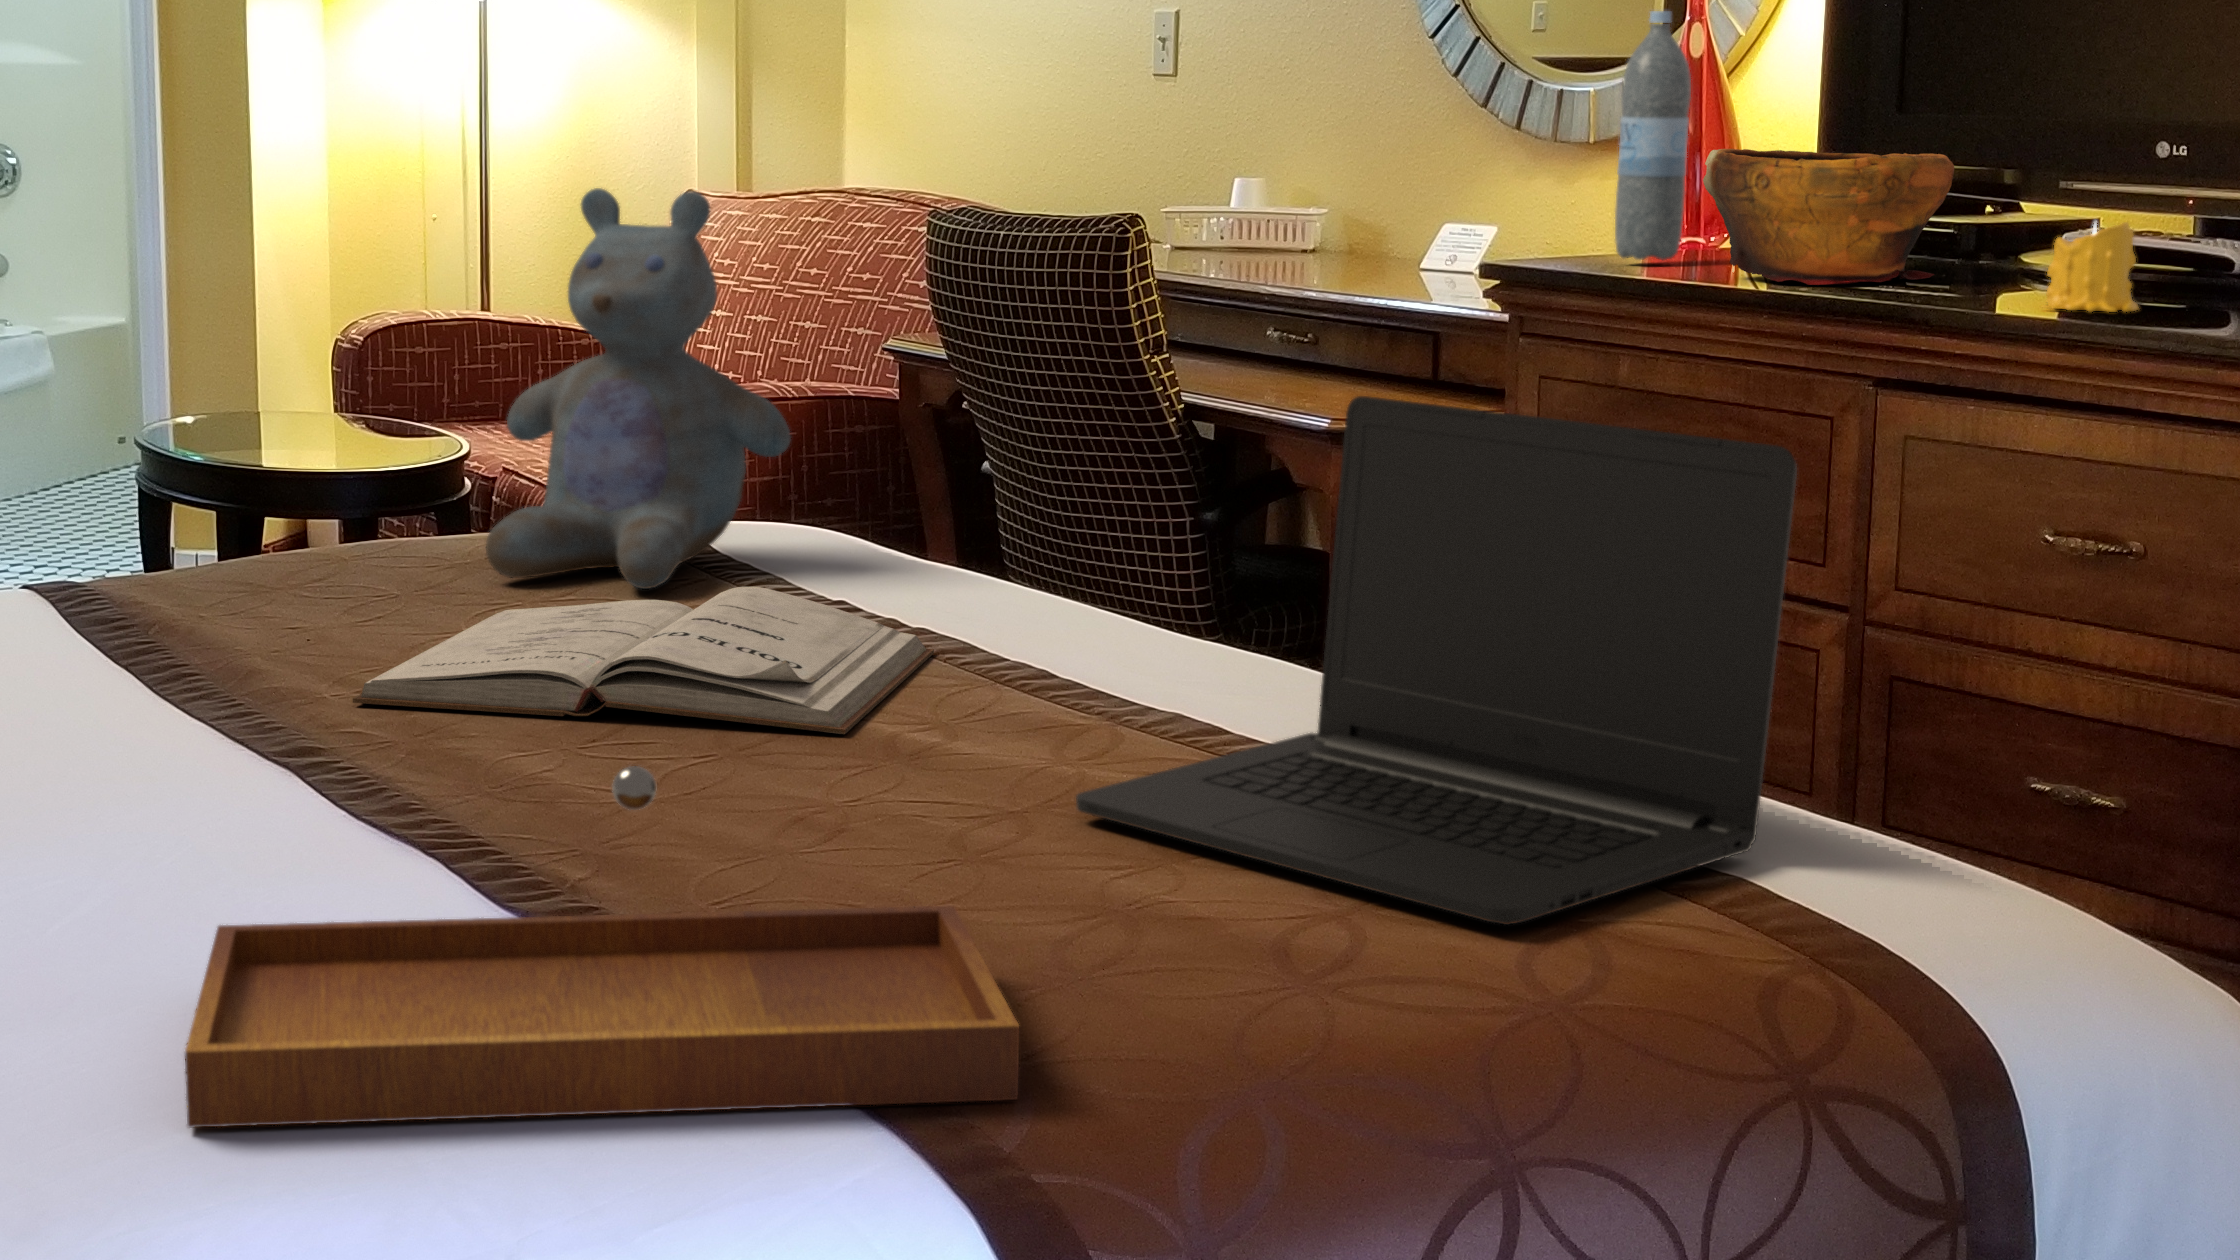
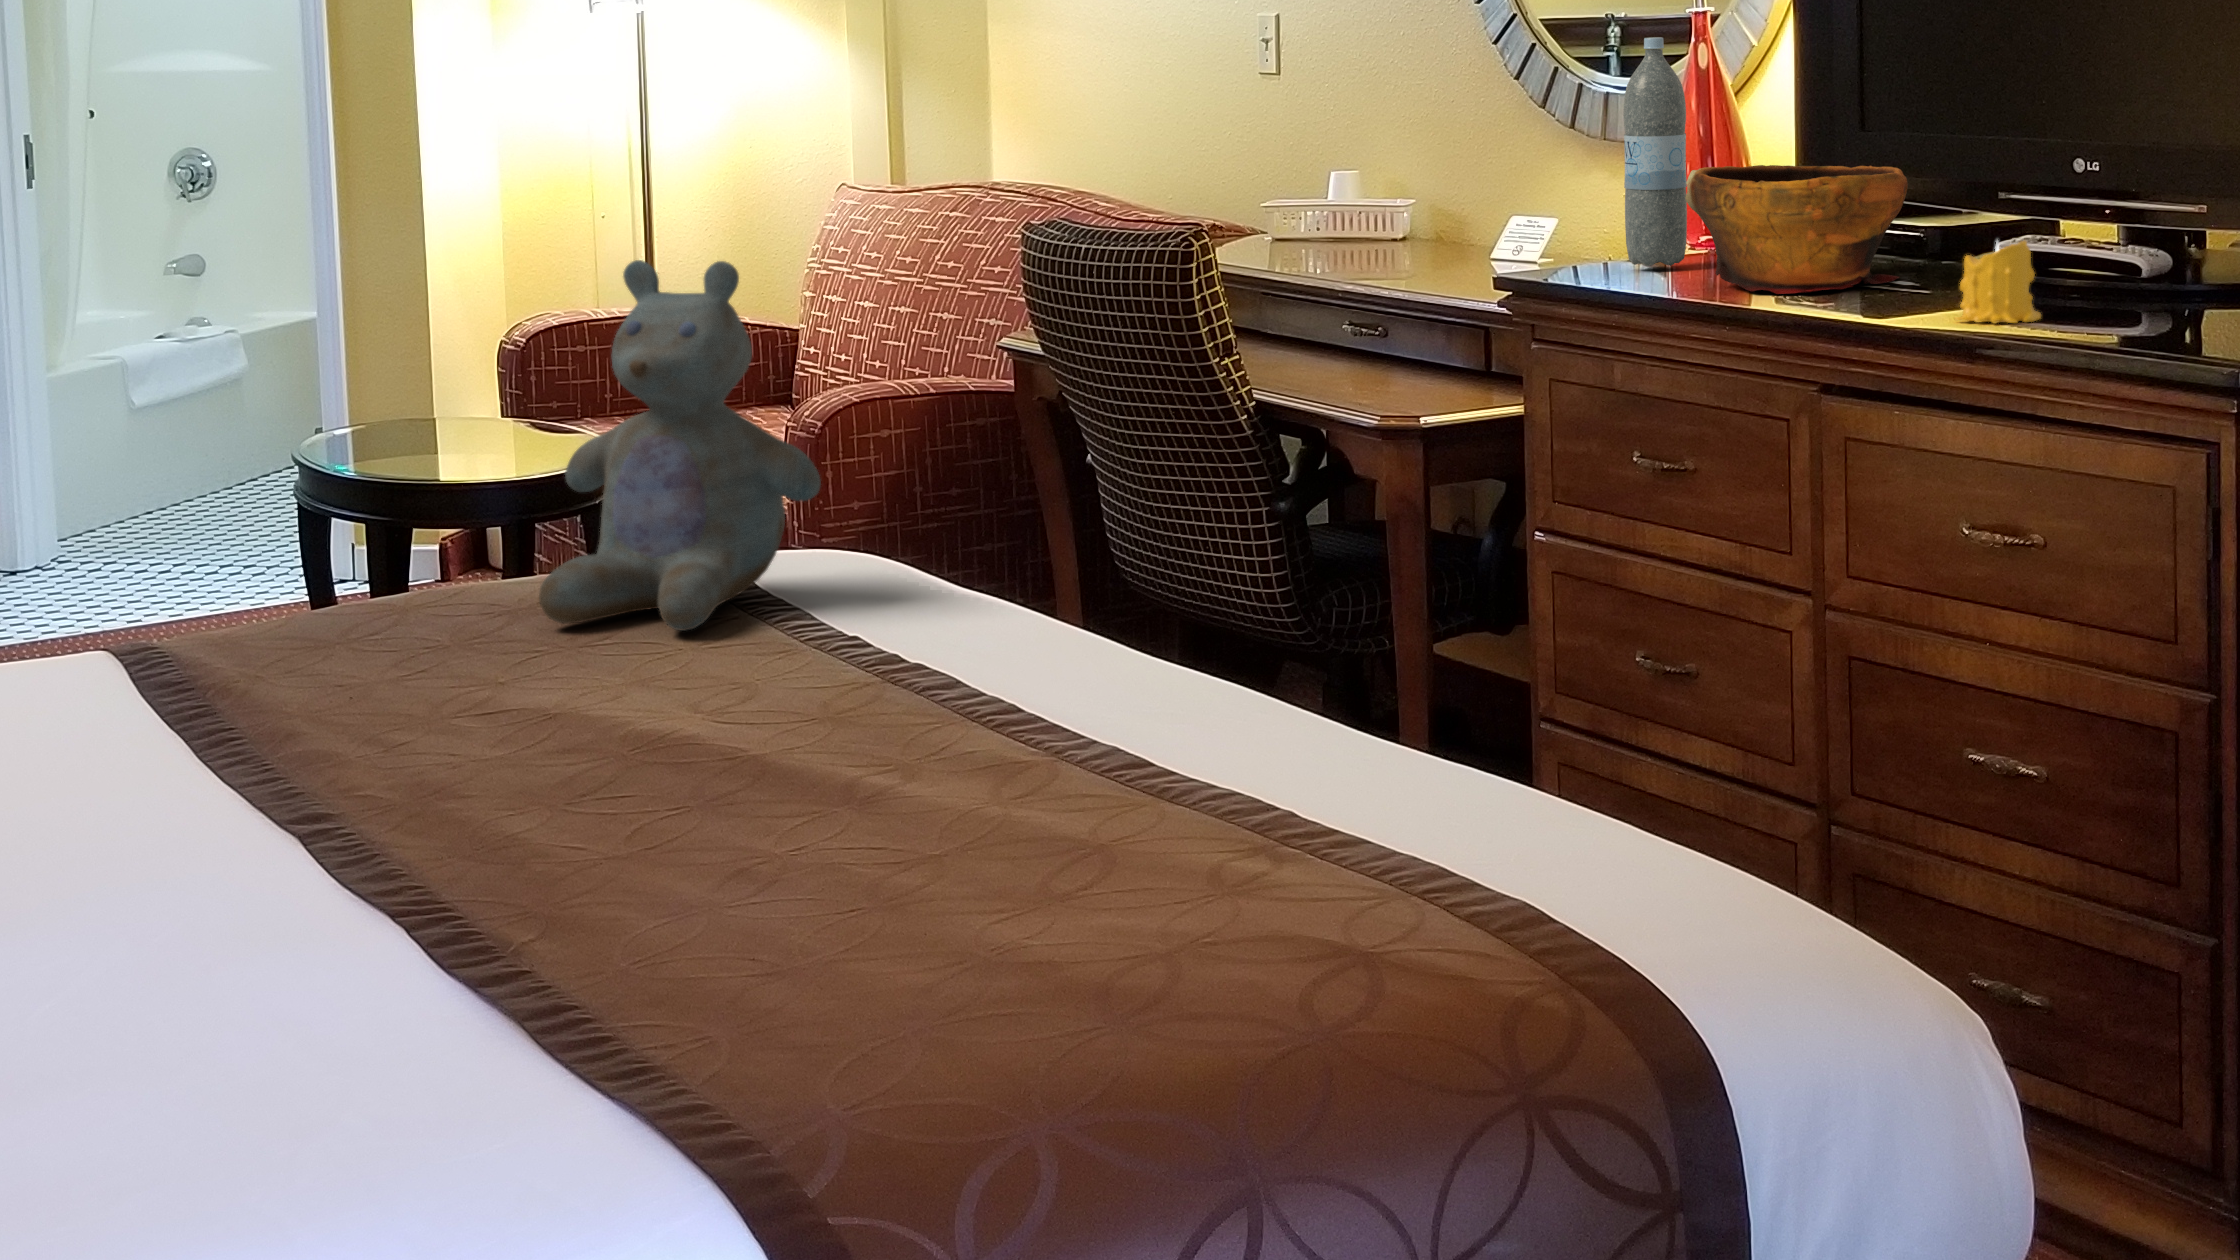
laptop: present [1076,396,1797,925] -> none [986,463,1581,947]
book: present [353,587,934,734] -> none [378,633,927,778]
tray: present [185,766,1019,1127] -> none [106,853,832,1191]

